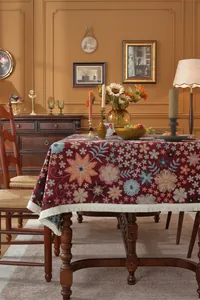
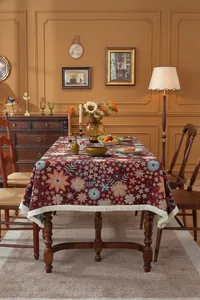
candle holder: present [159,89,187,141] -> none [115,122,135,161]

